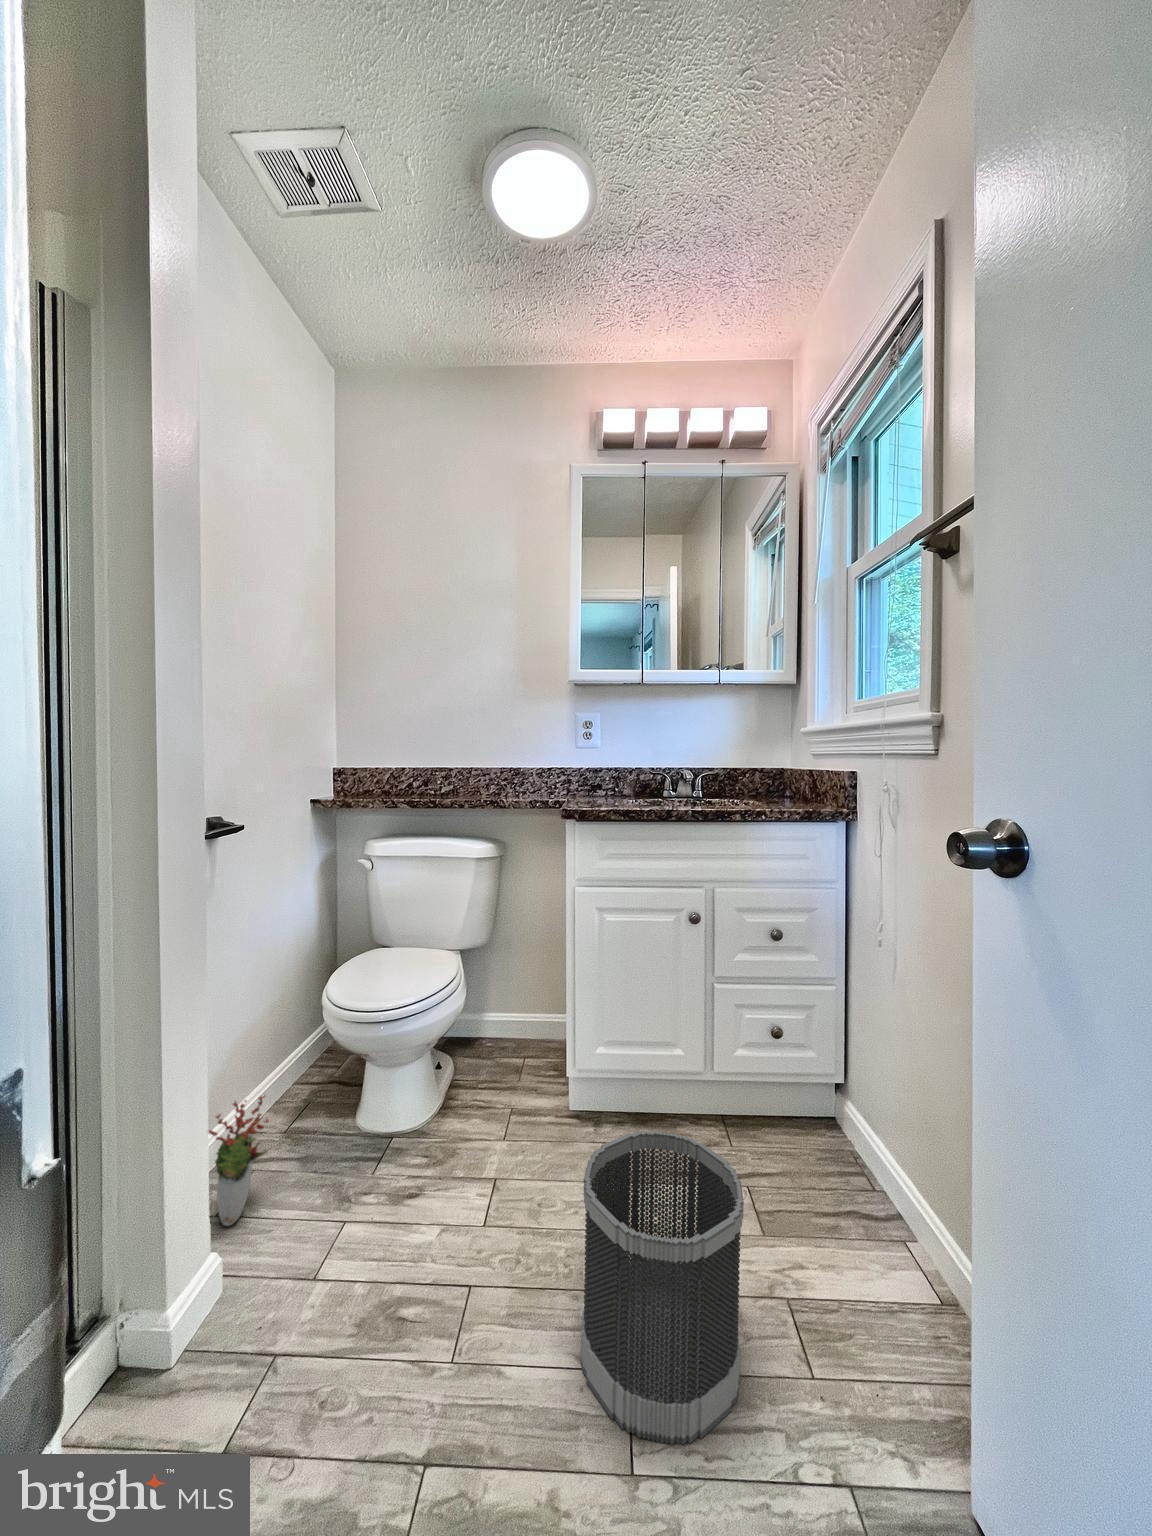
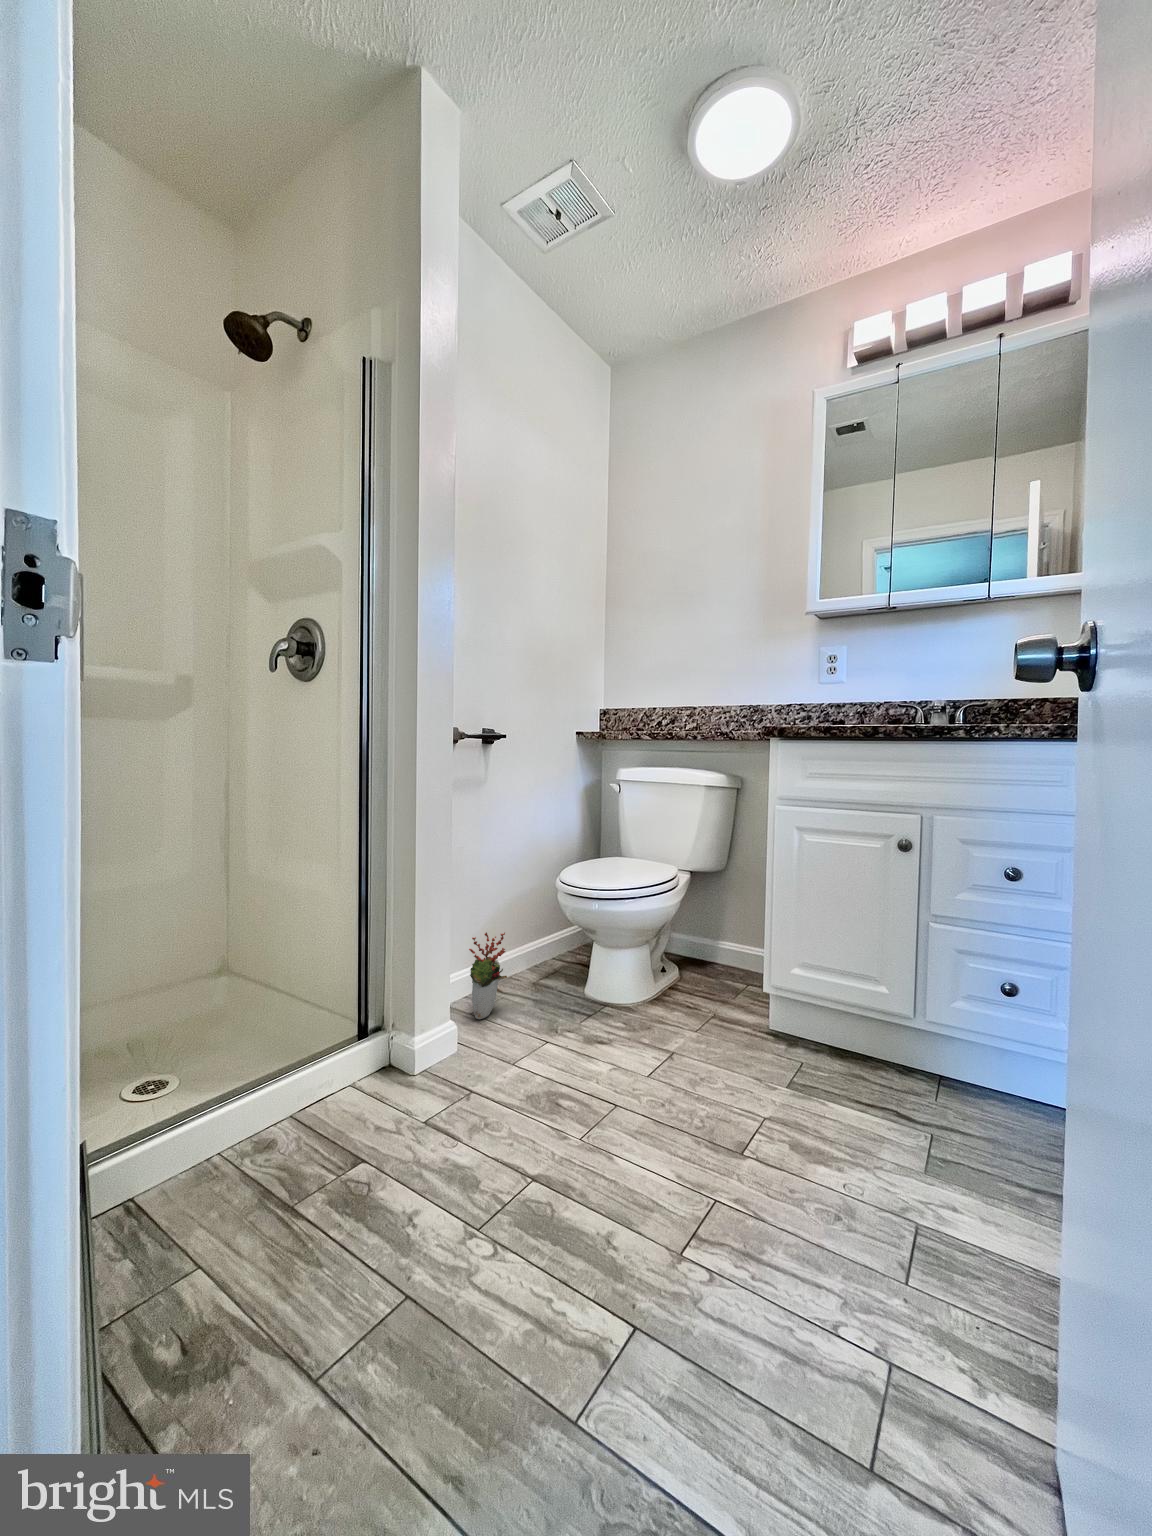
wastebasket: present [581,1131,744,1445] -> none [676,1005,842,1273]

